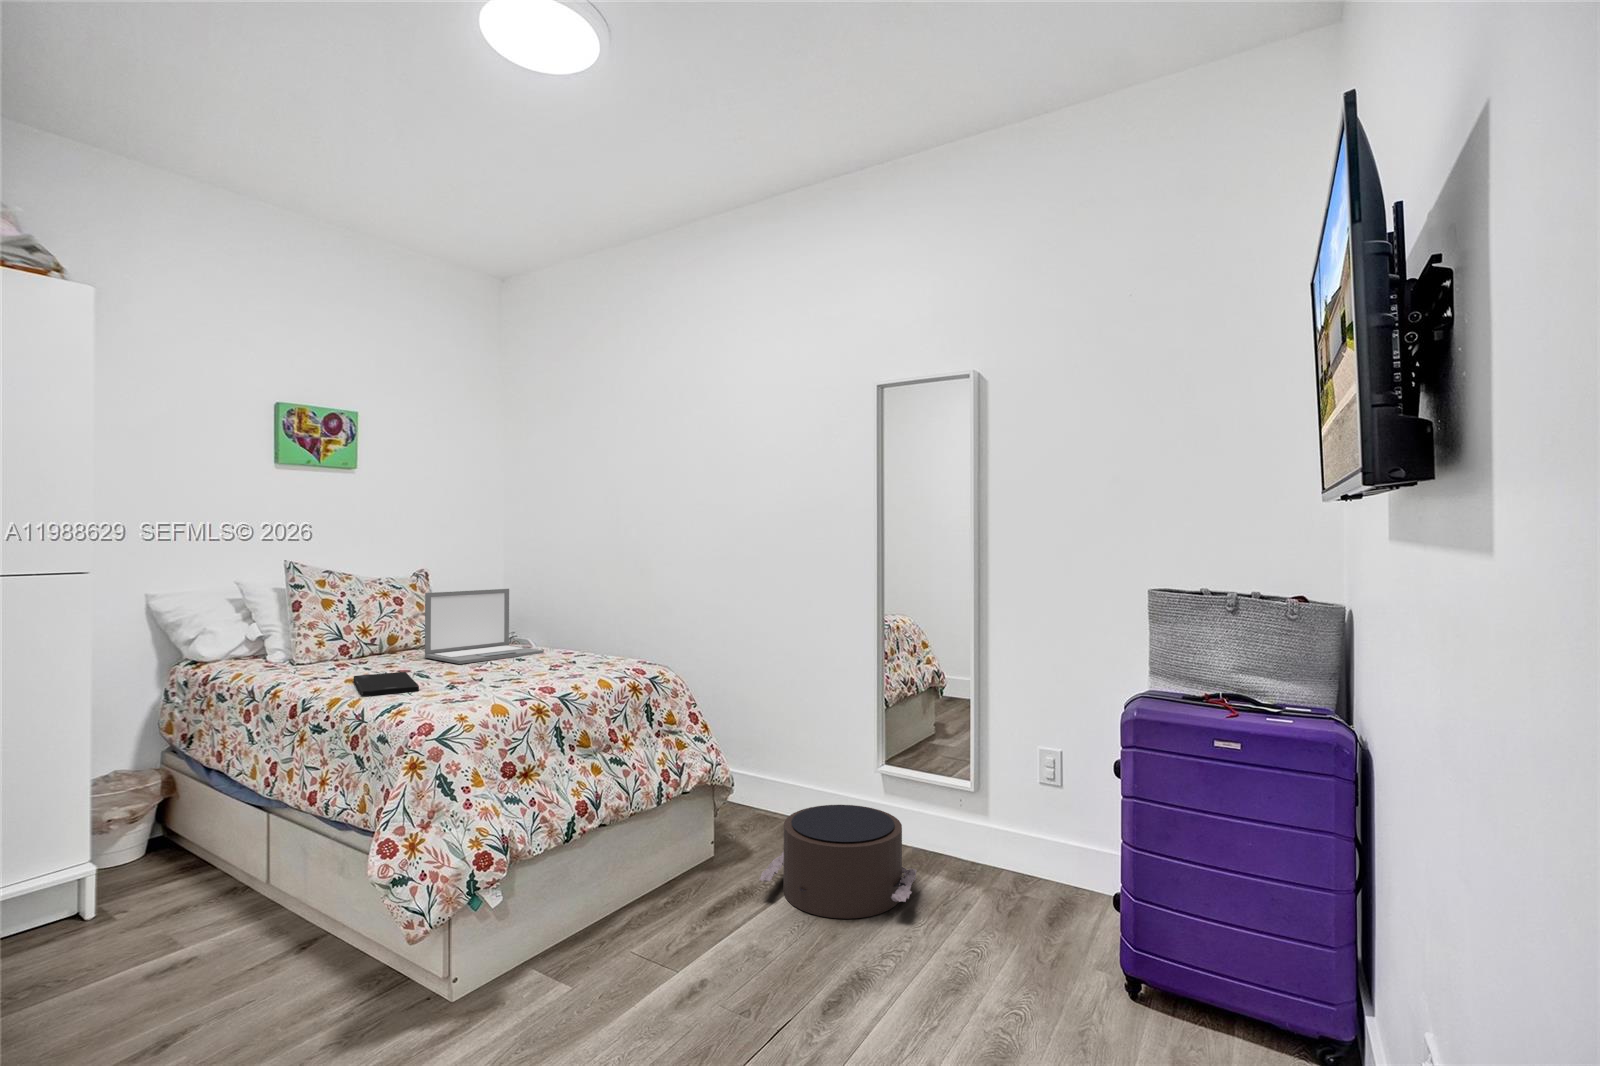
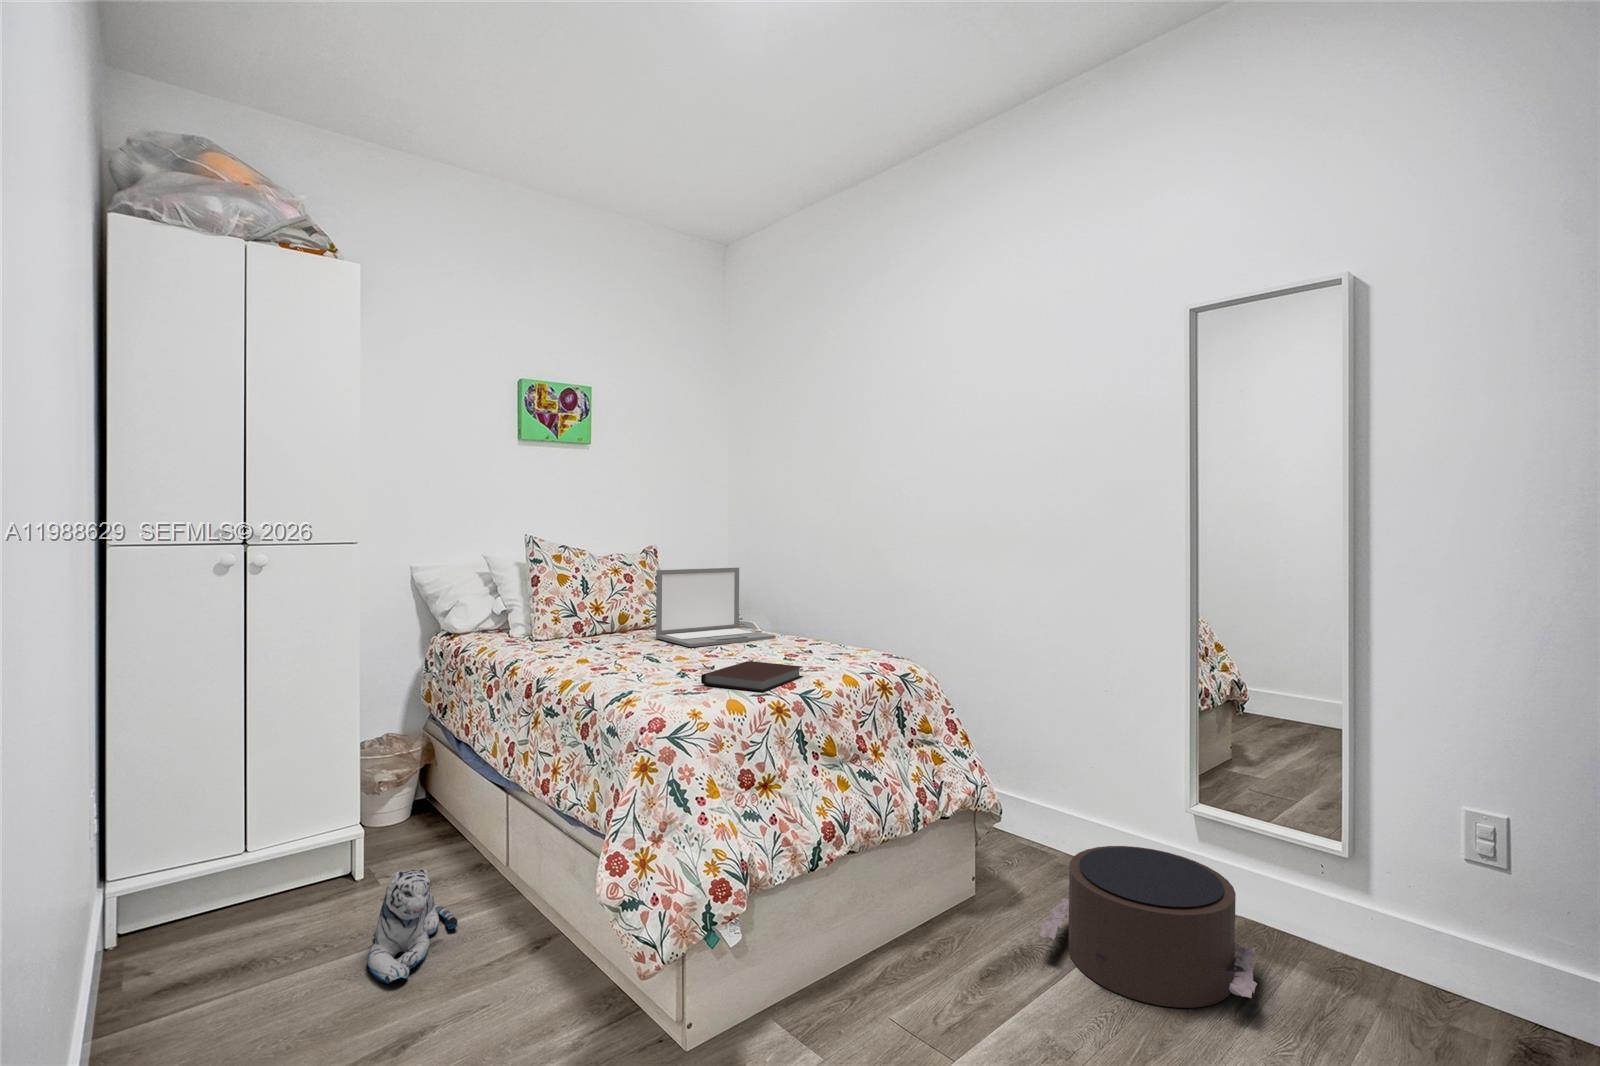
smartphone: present [354,672,419,696] -> none [587,654,650,680]
notebook: none [468,672,564,697] -> present [701,661,803,692]
plush toy: none [121,887,218,995] -> present [367,870,458,984]

